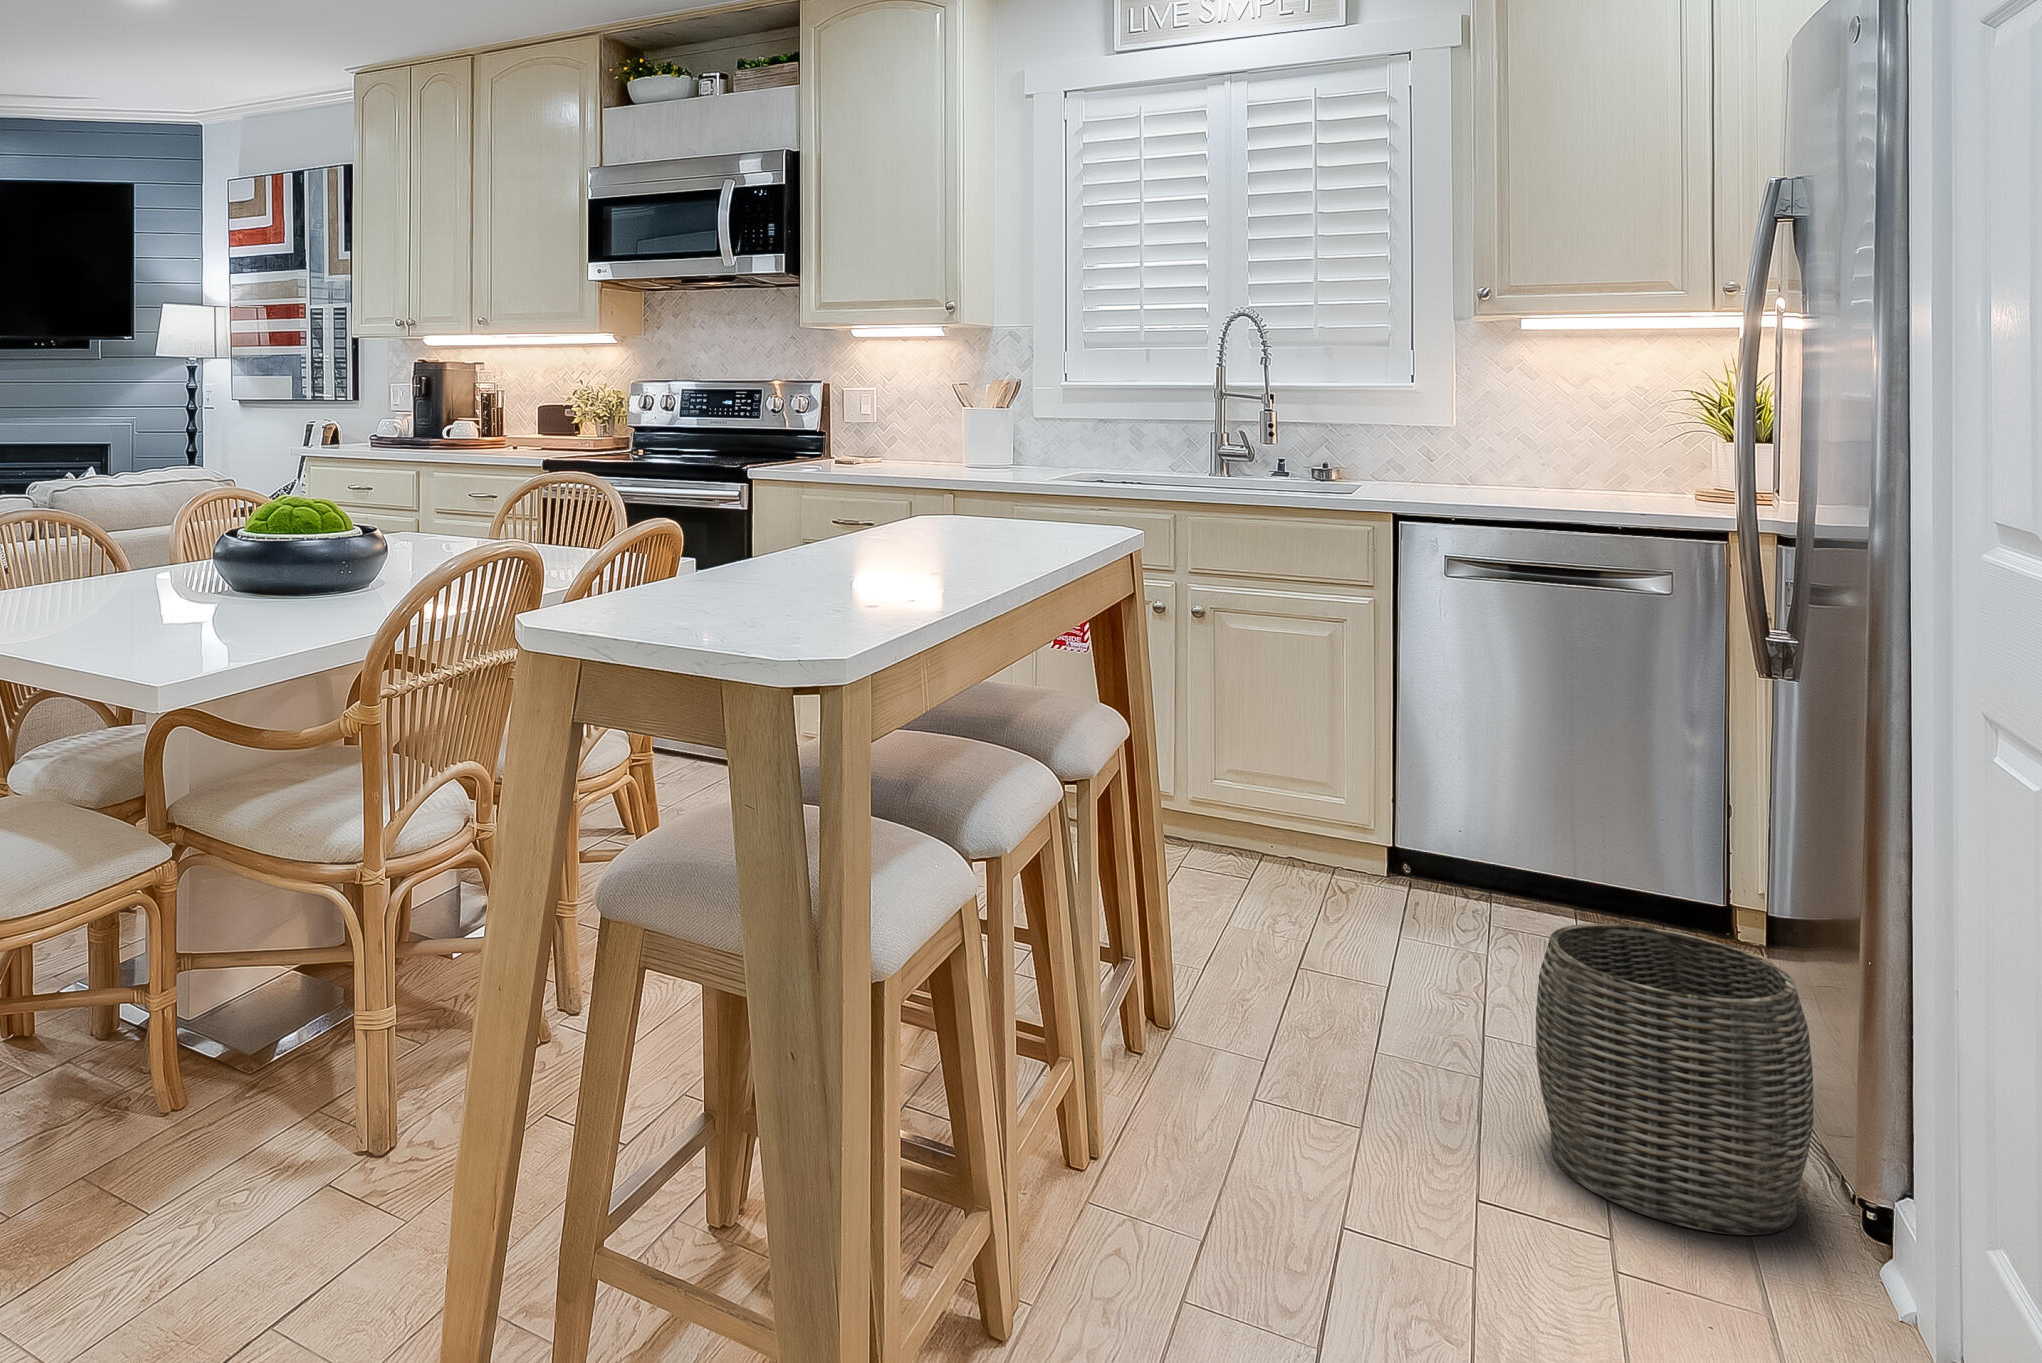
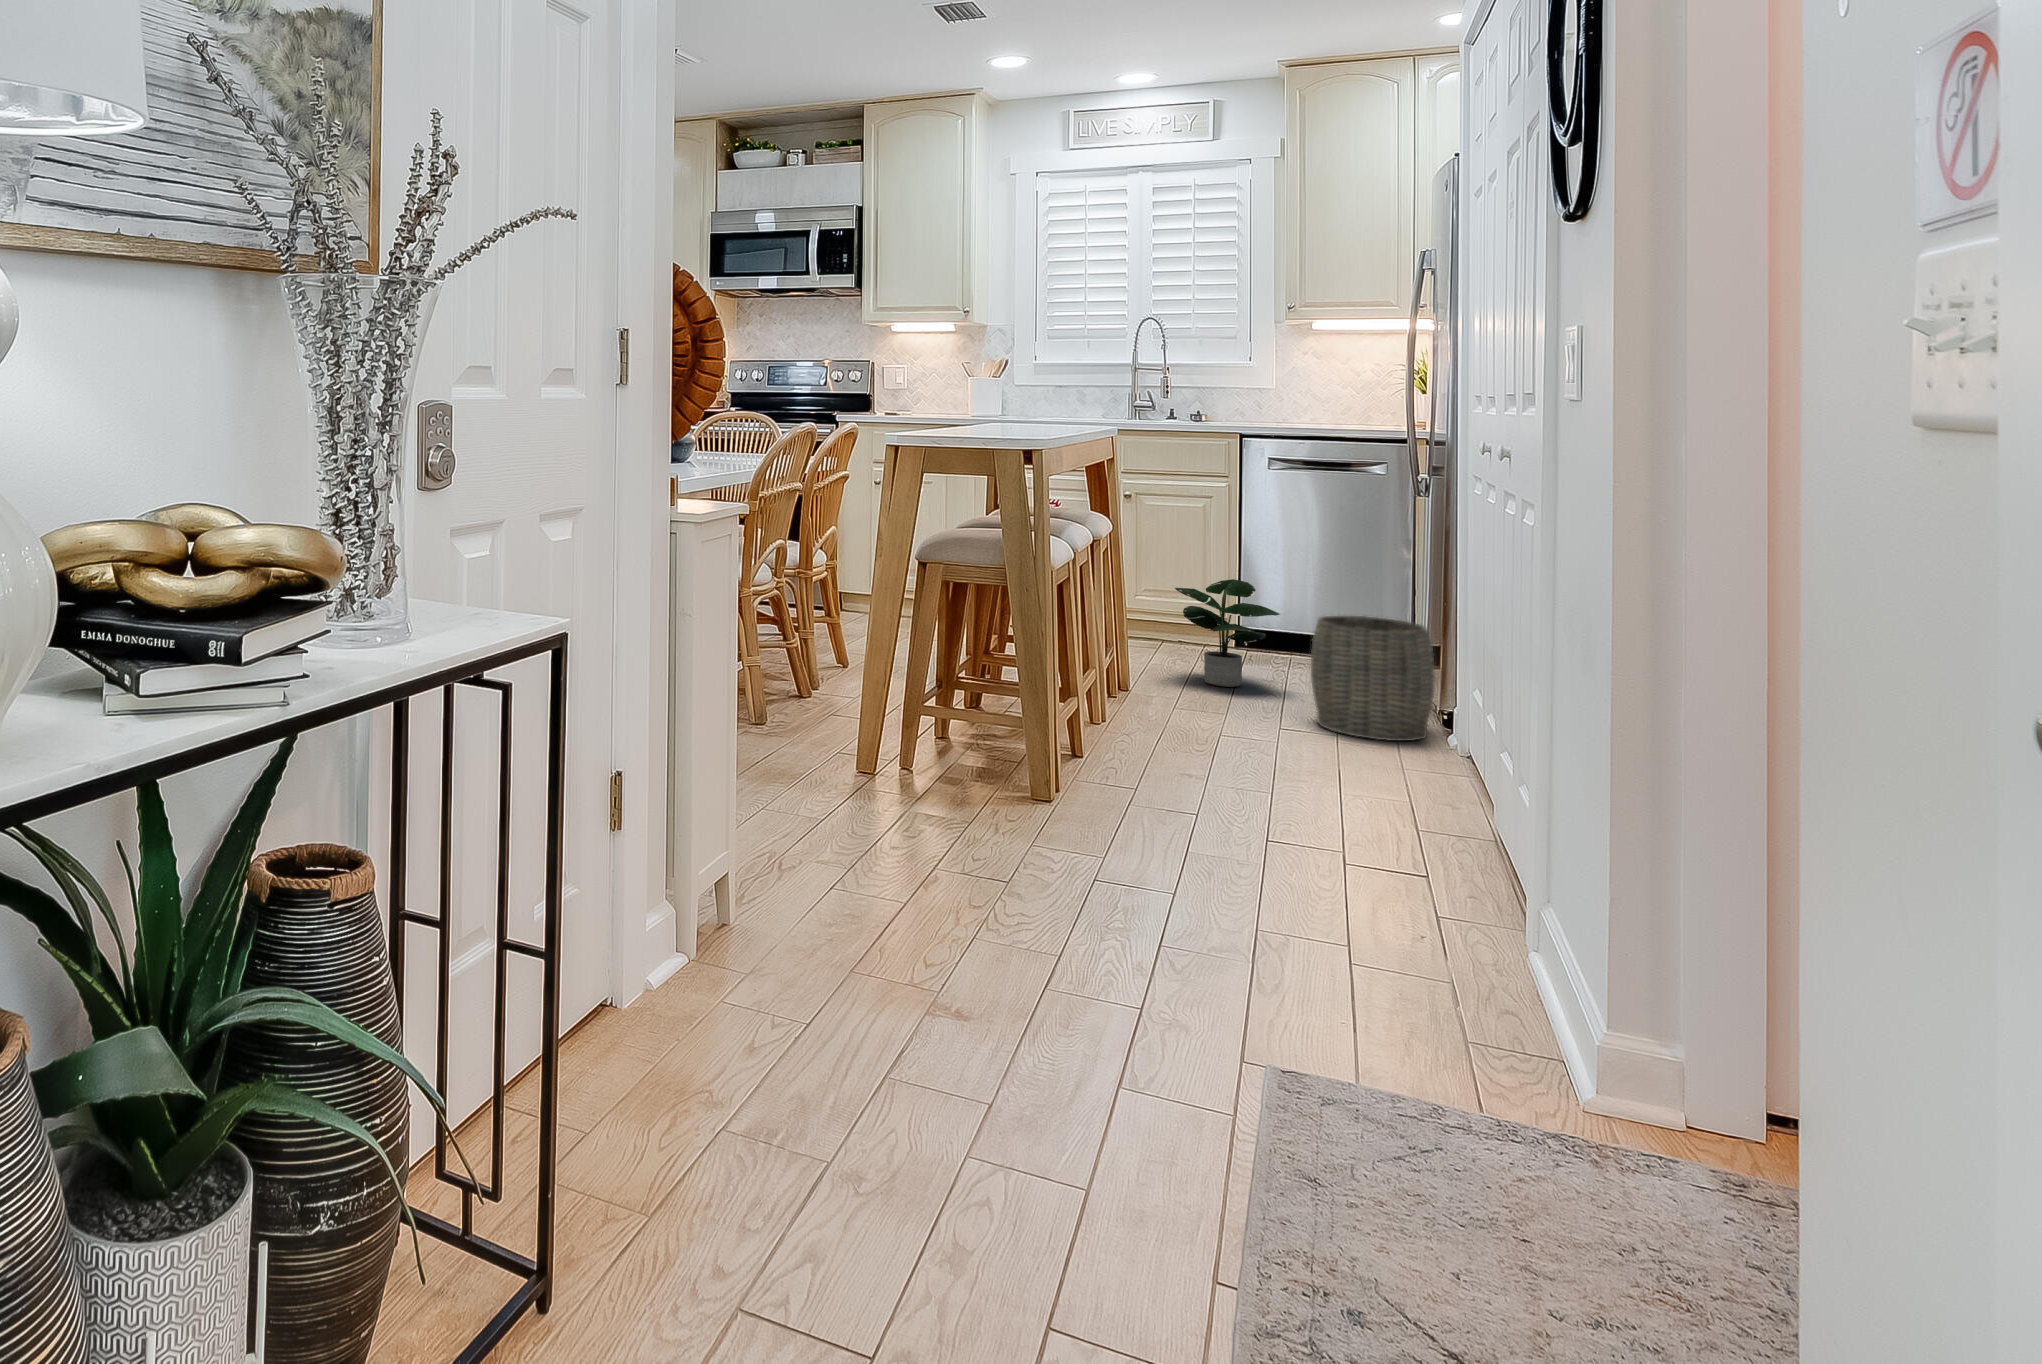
potted plant: none [1265,797,1471,1011] -> present [1175,579,1281,687]

